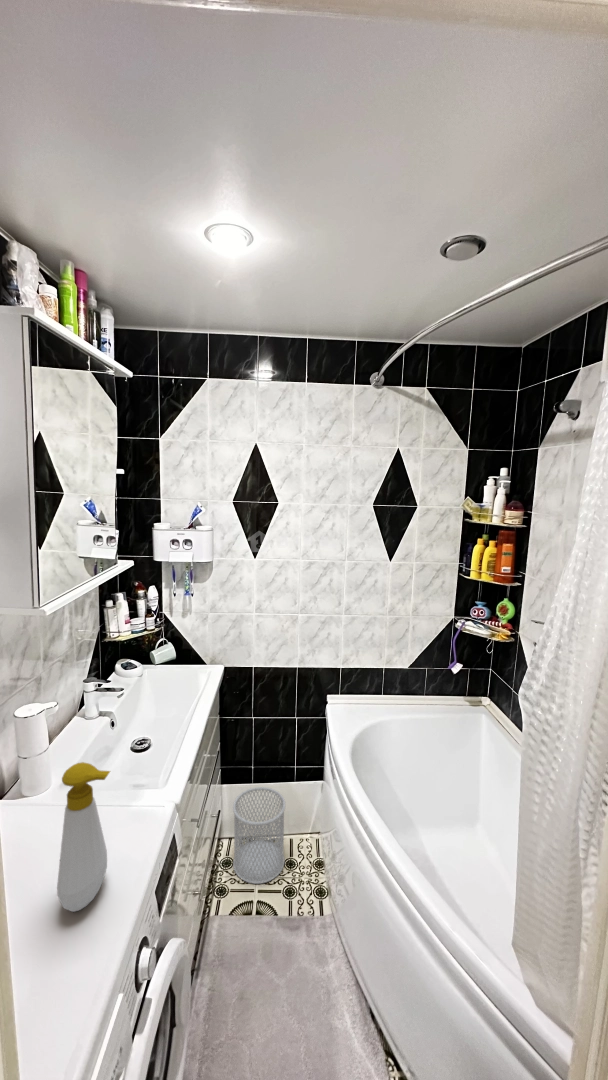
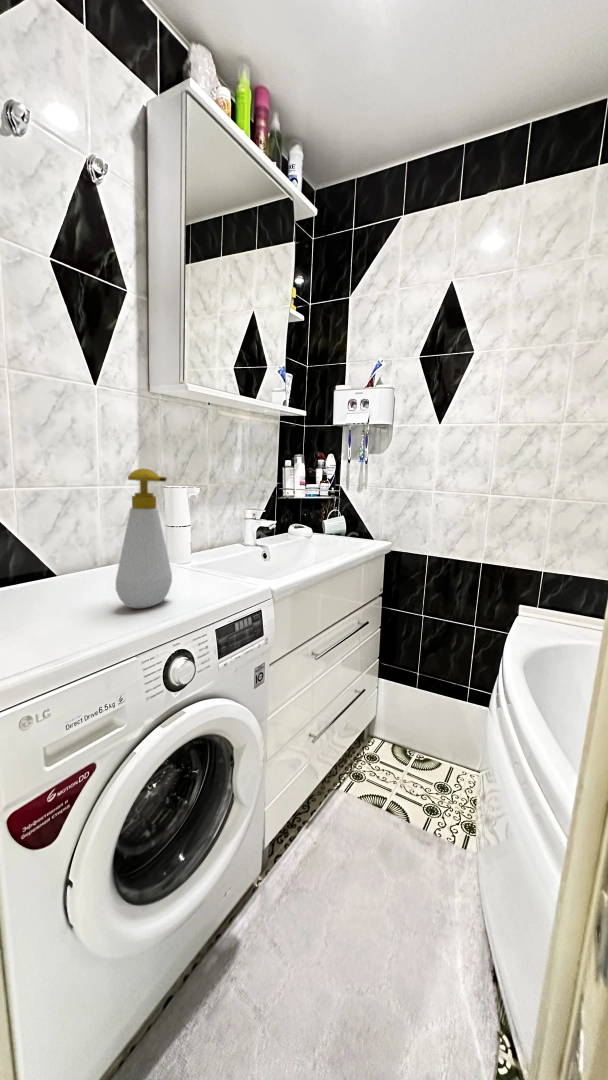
wastebasket: present [233,787,285,884] -> none [378,690,444,790]

